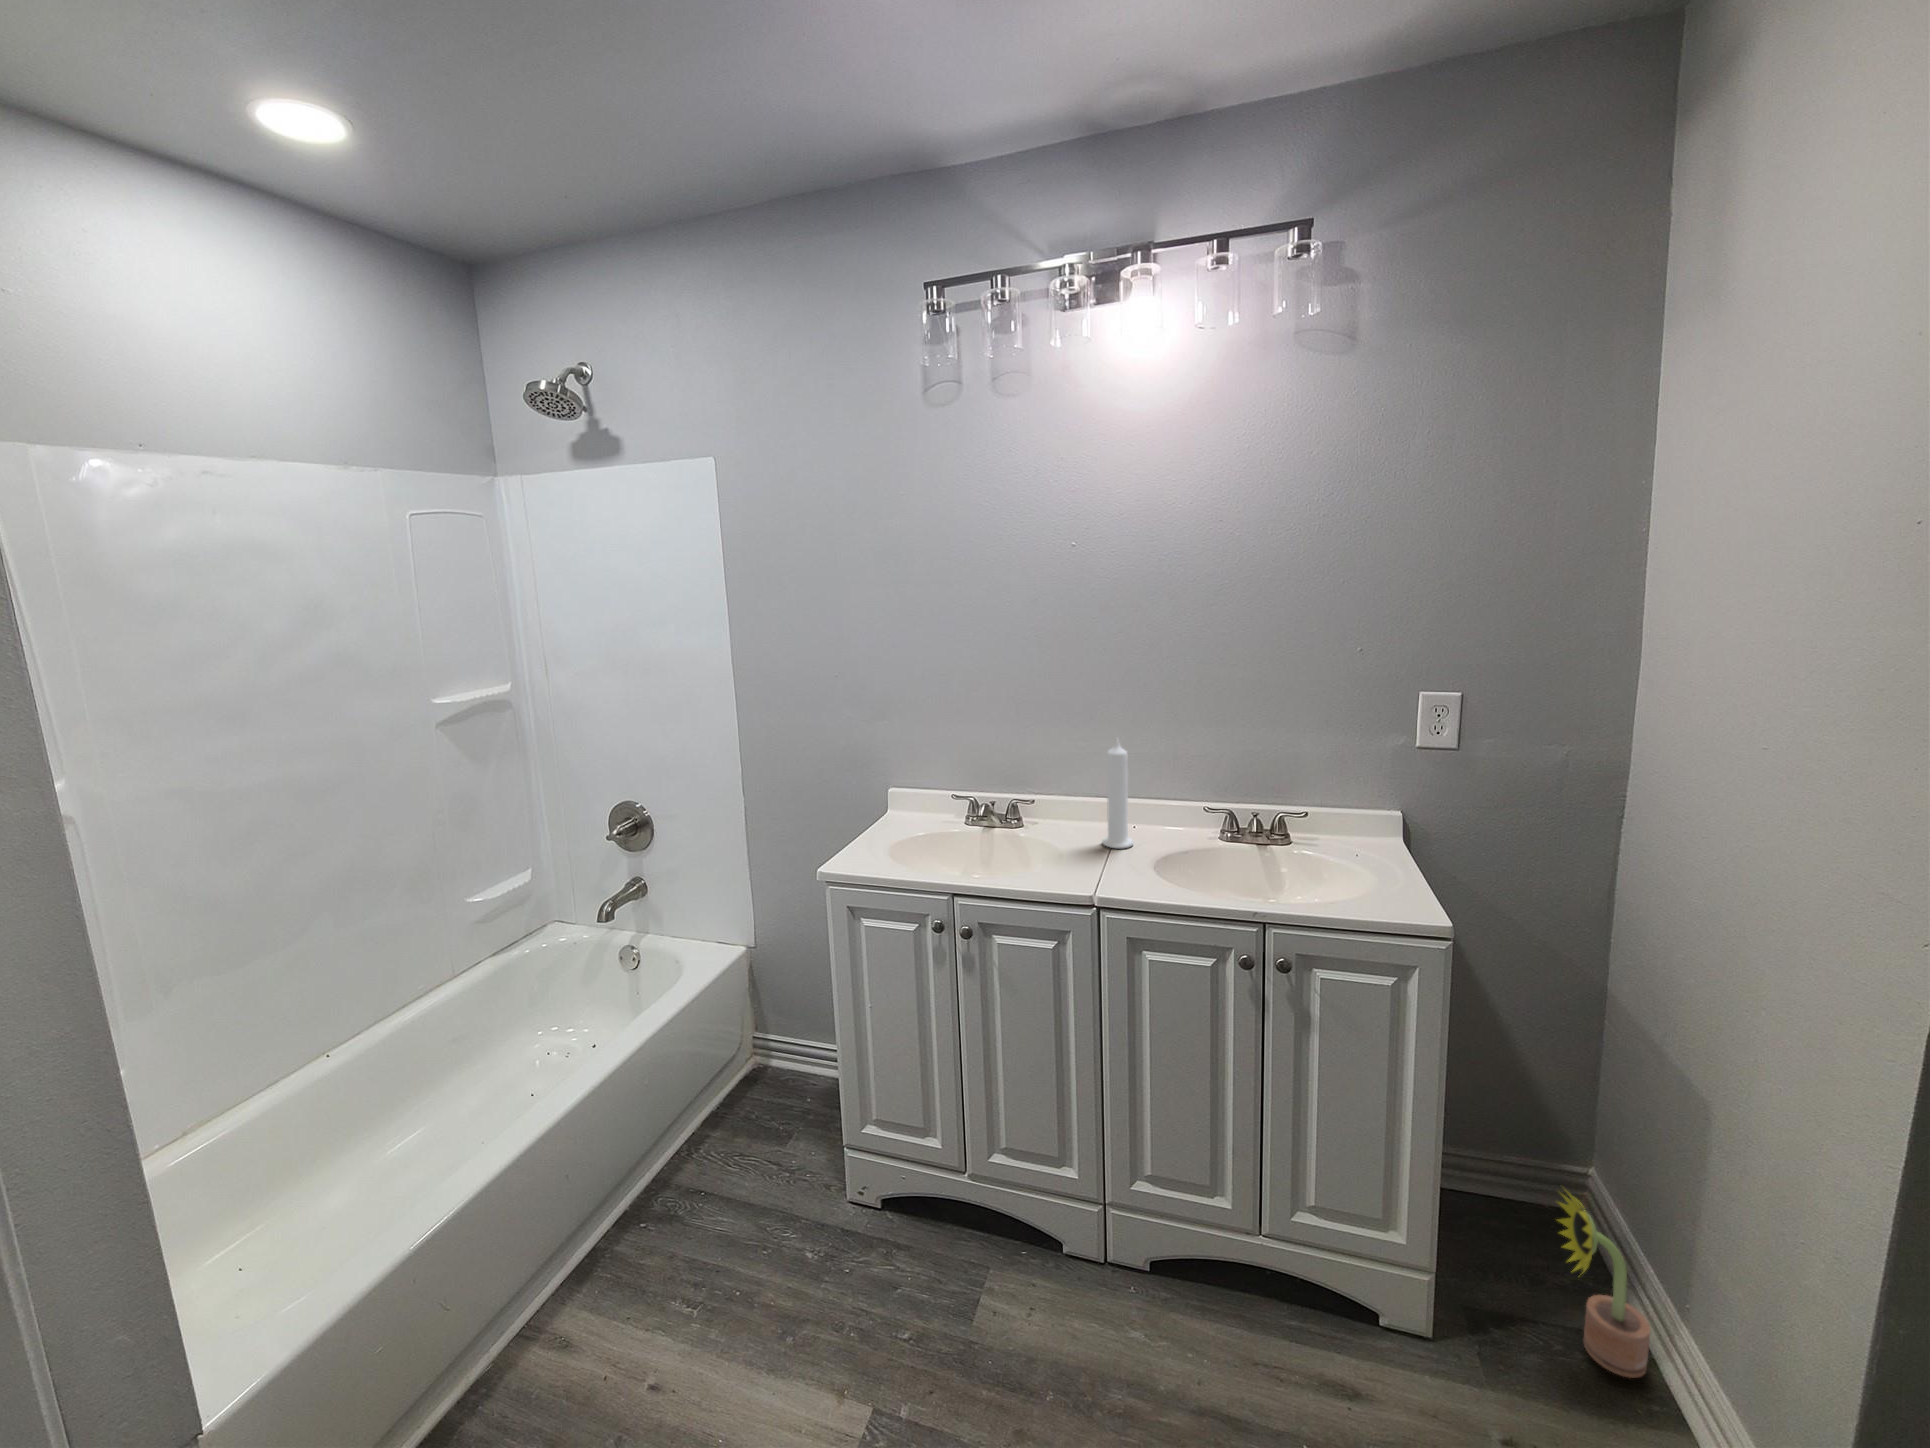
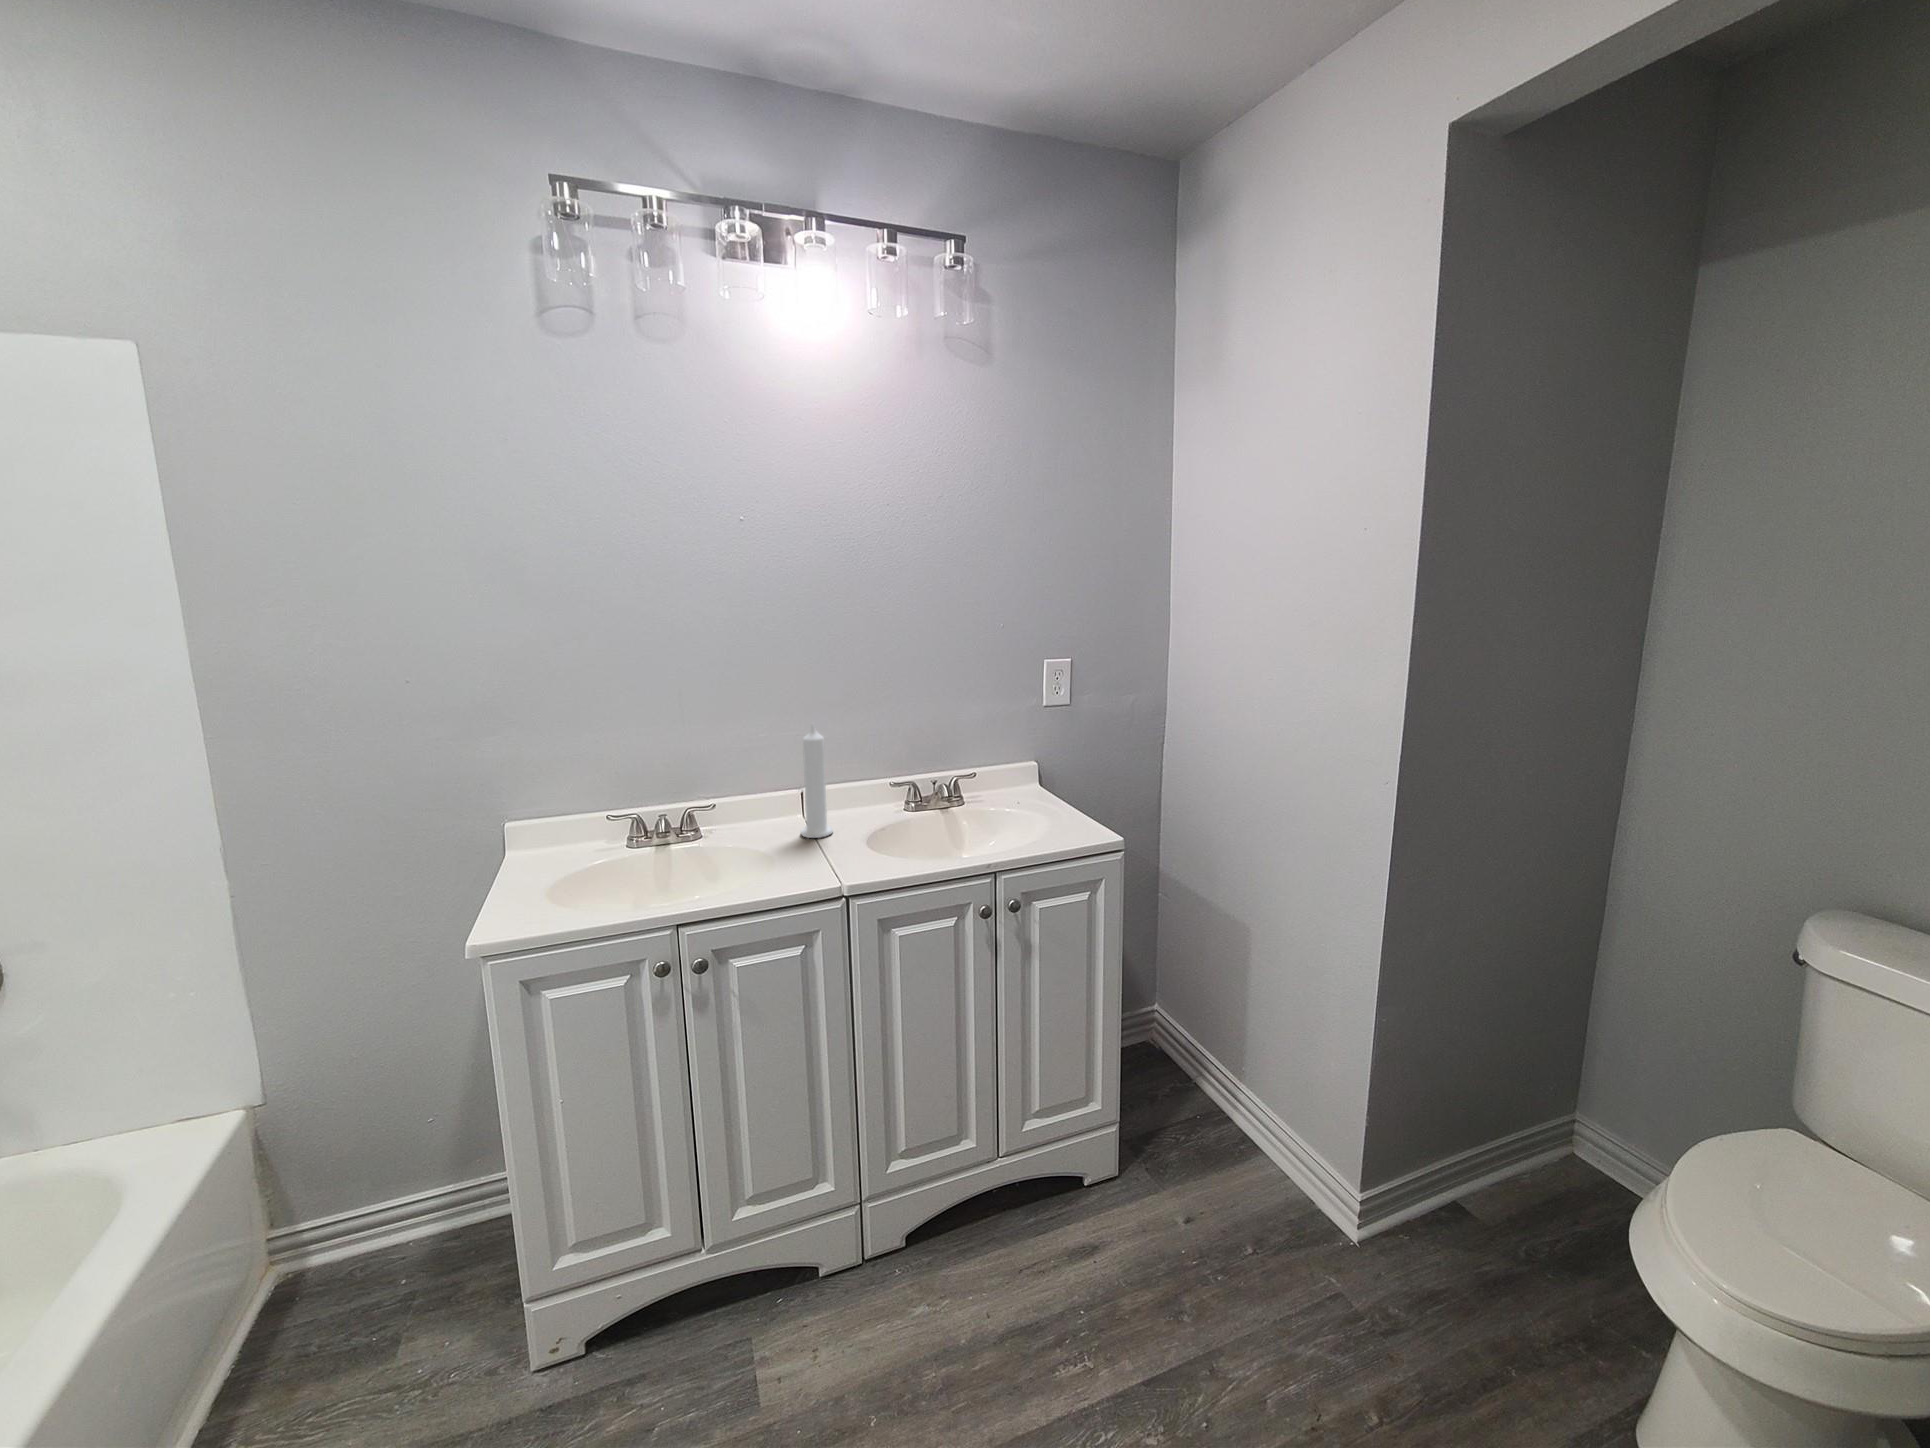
decorative plant: present [1558,1192,1650,1378] -> none [1168,1019,1229,1139]

